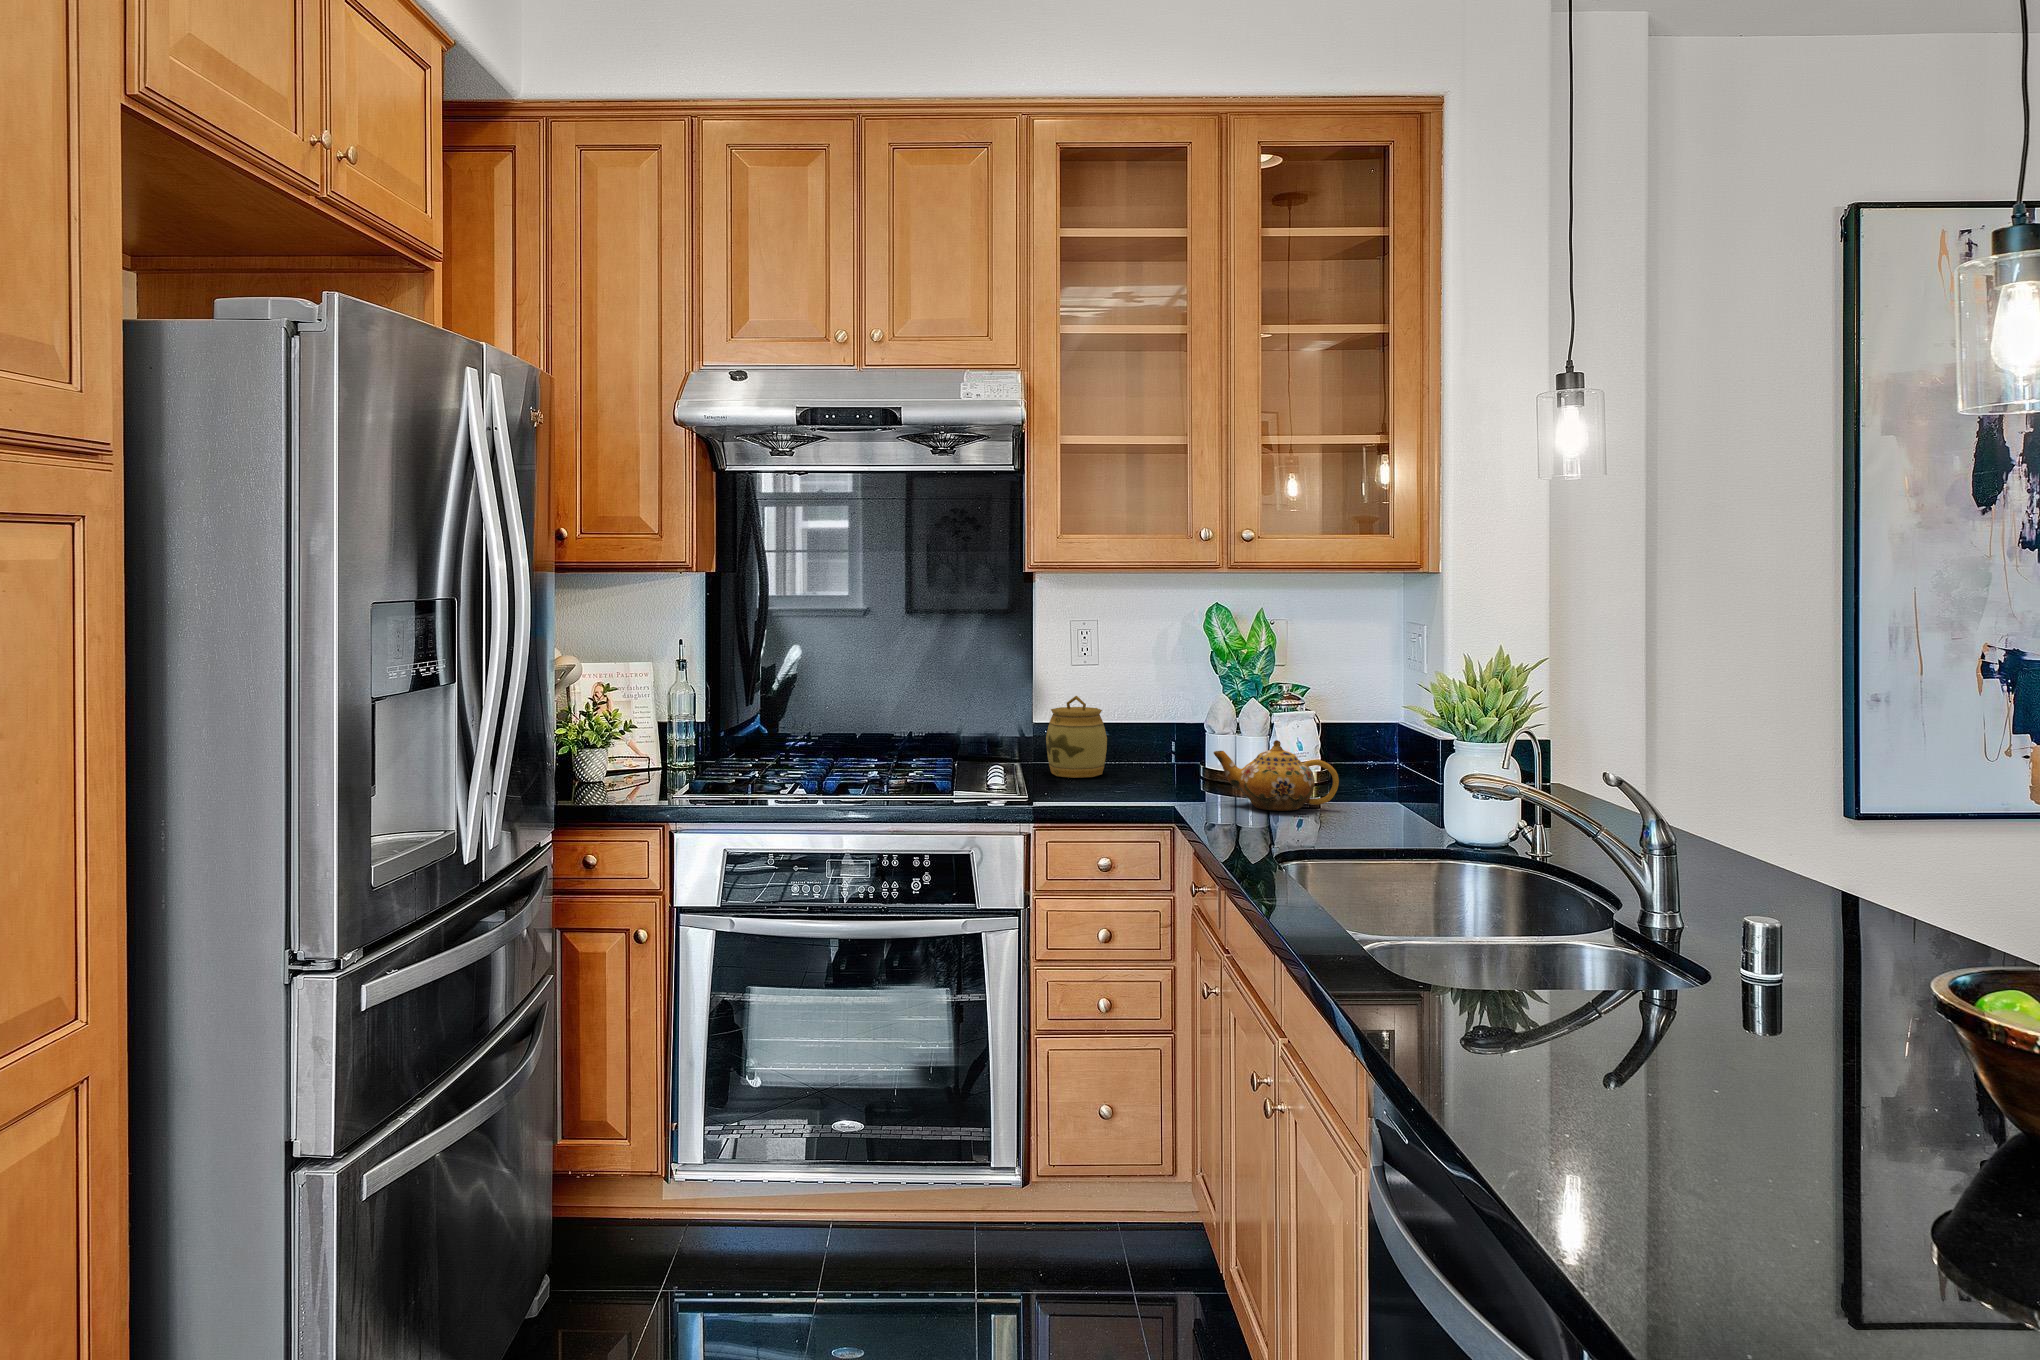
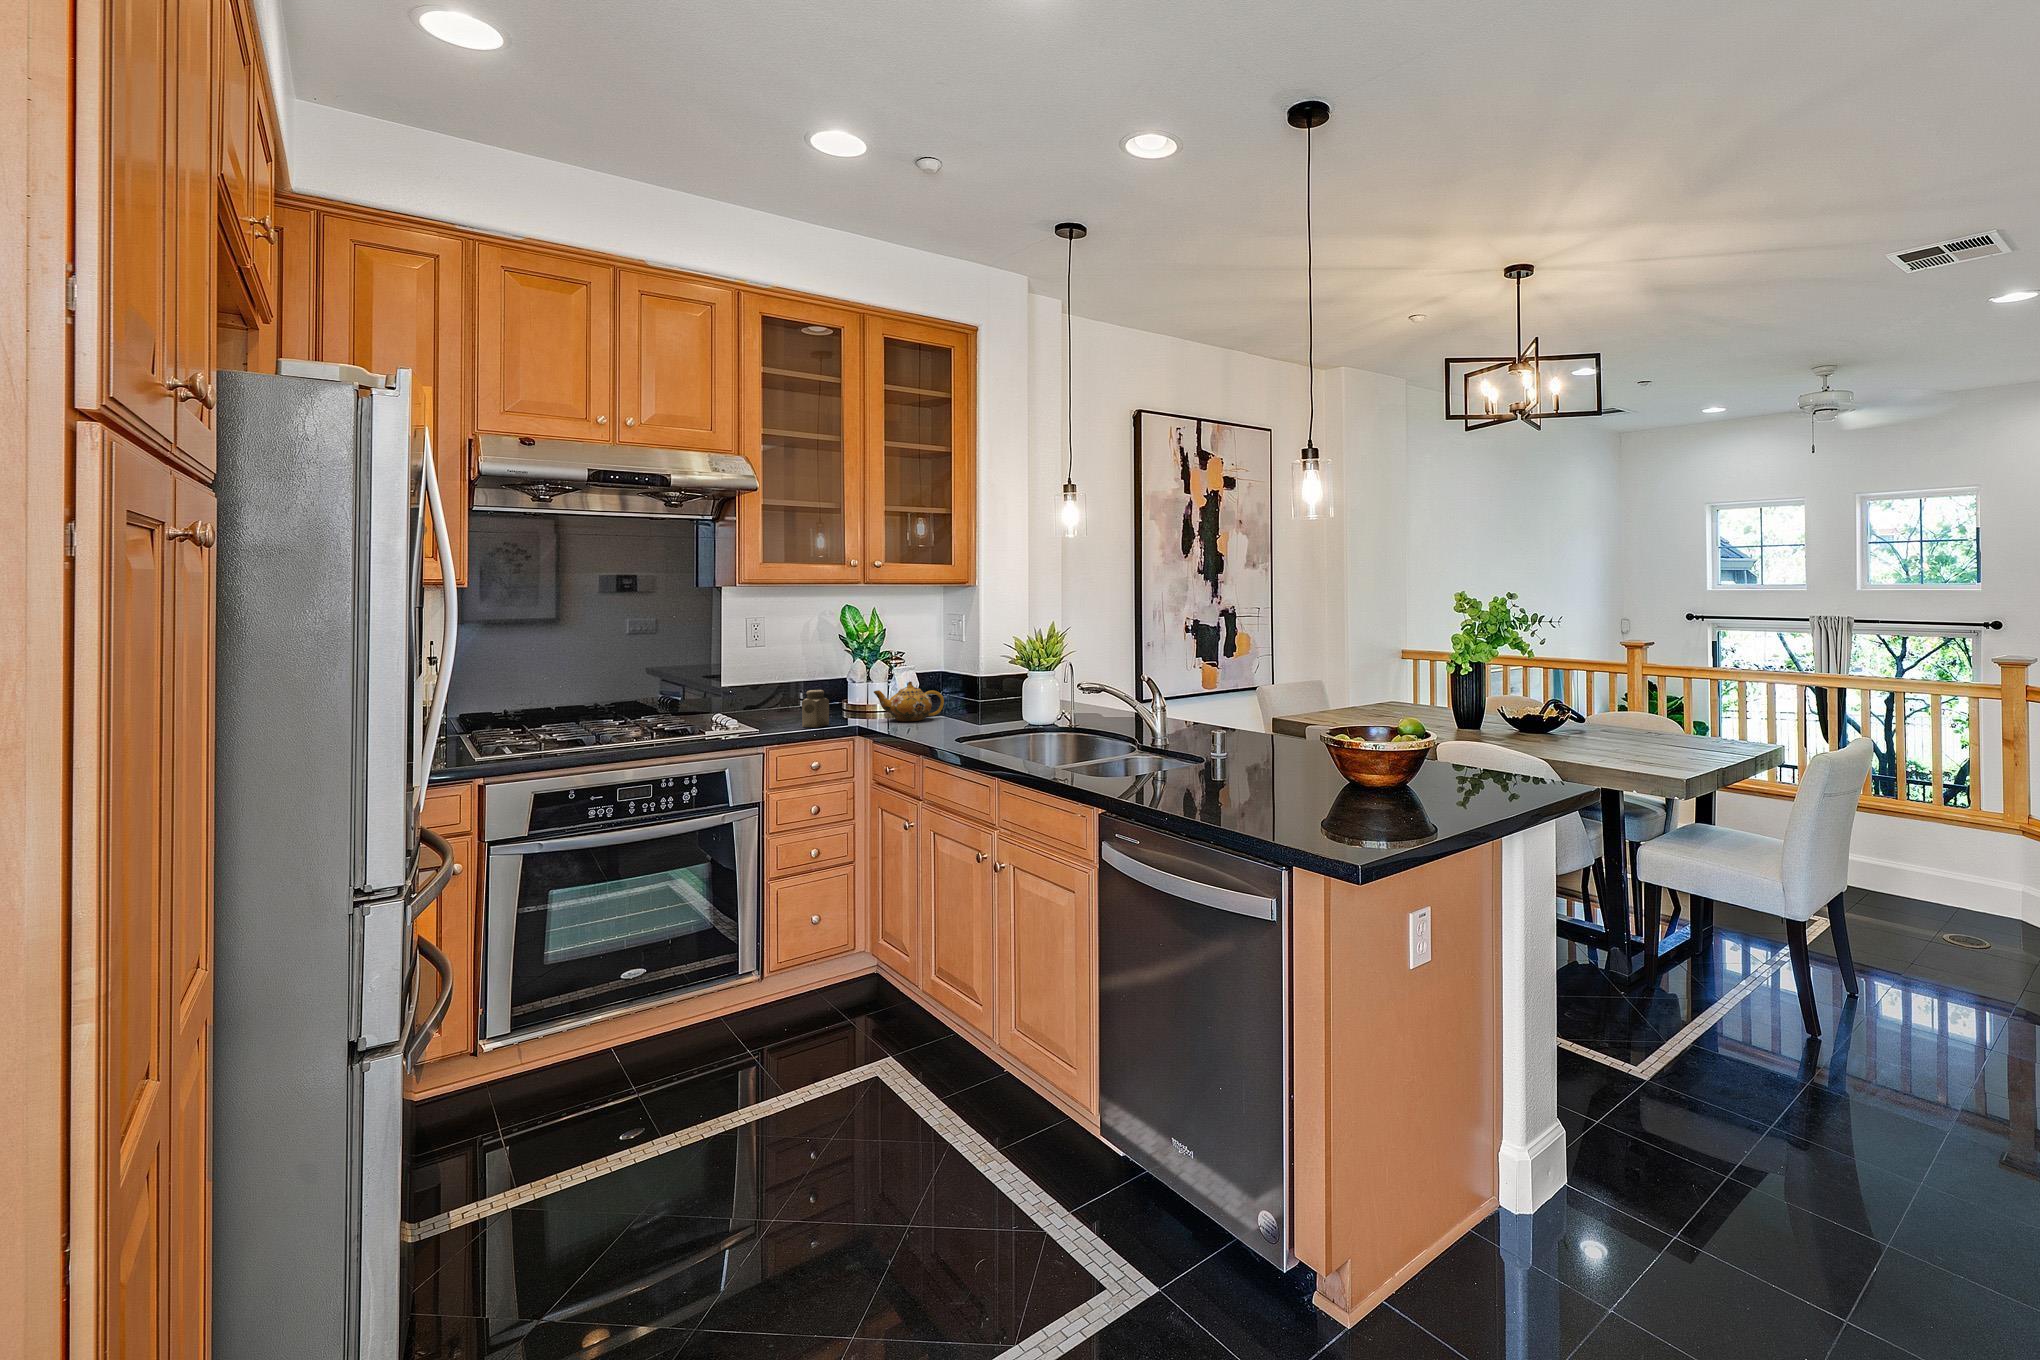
jar: present [1046,696,1107,778] -> none [739,667,783,720]
salt shaker: none [1101,740,1141,802] -> present [802,690,829,727]

